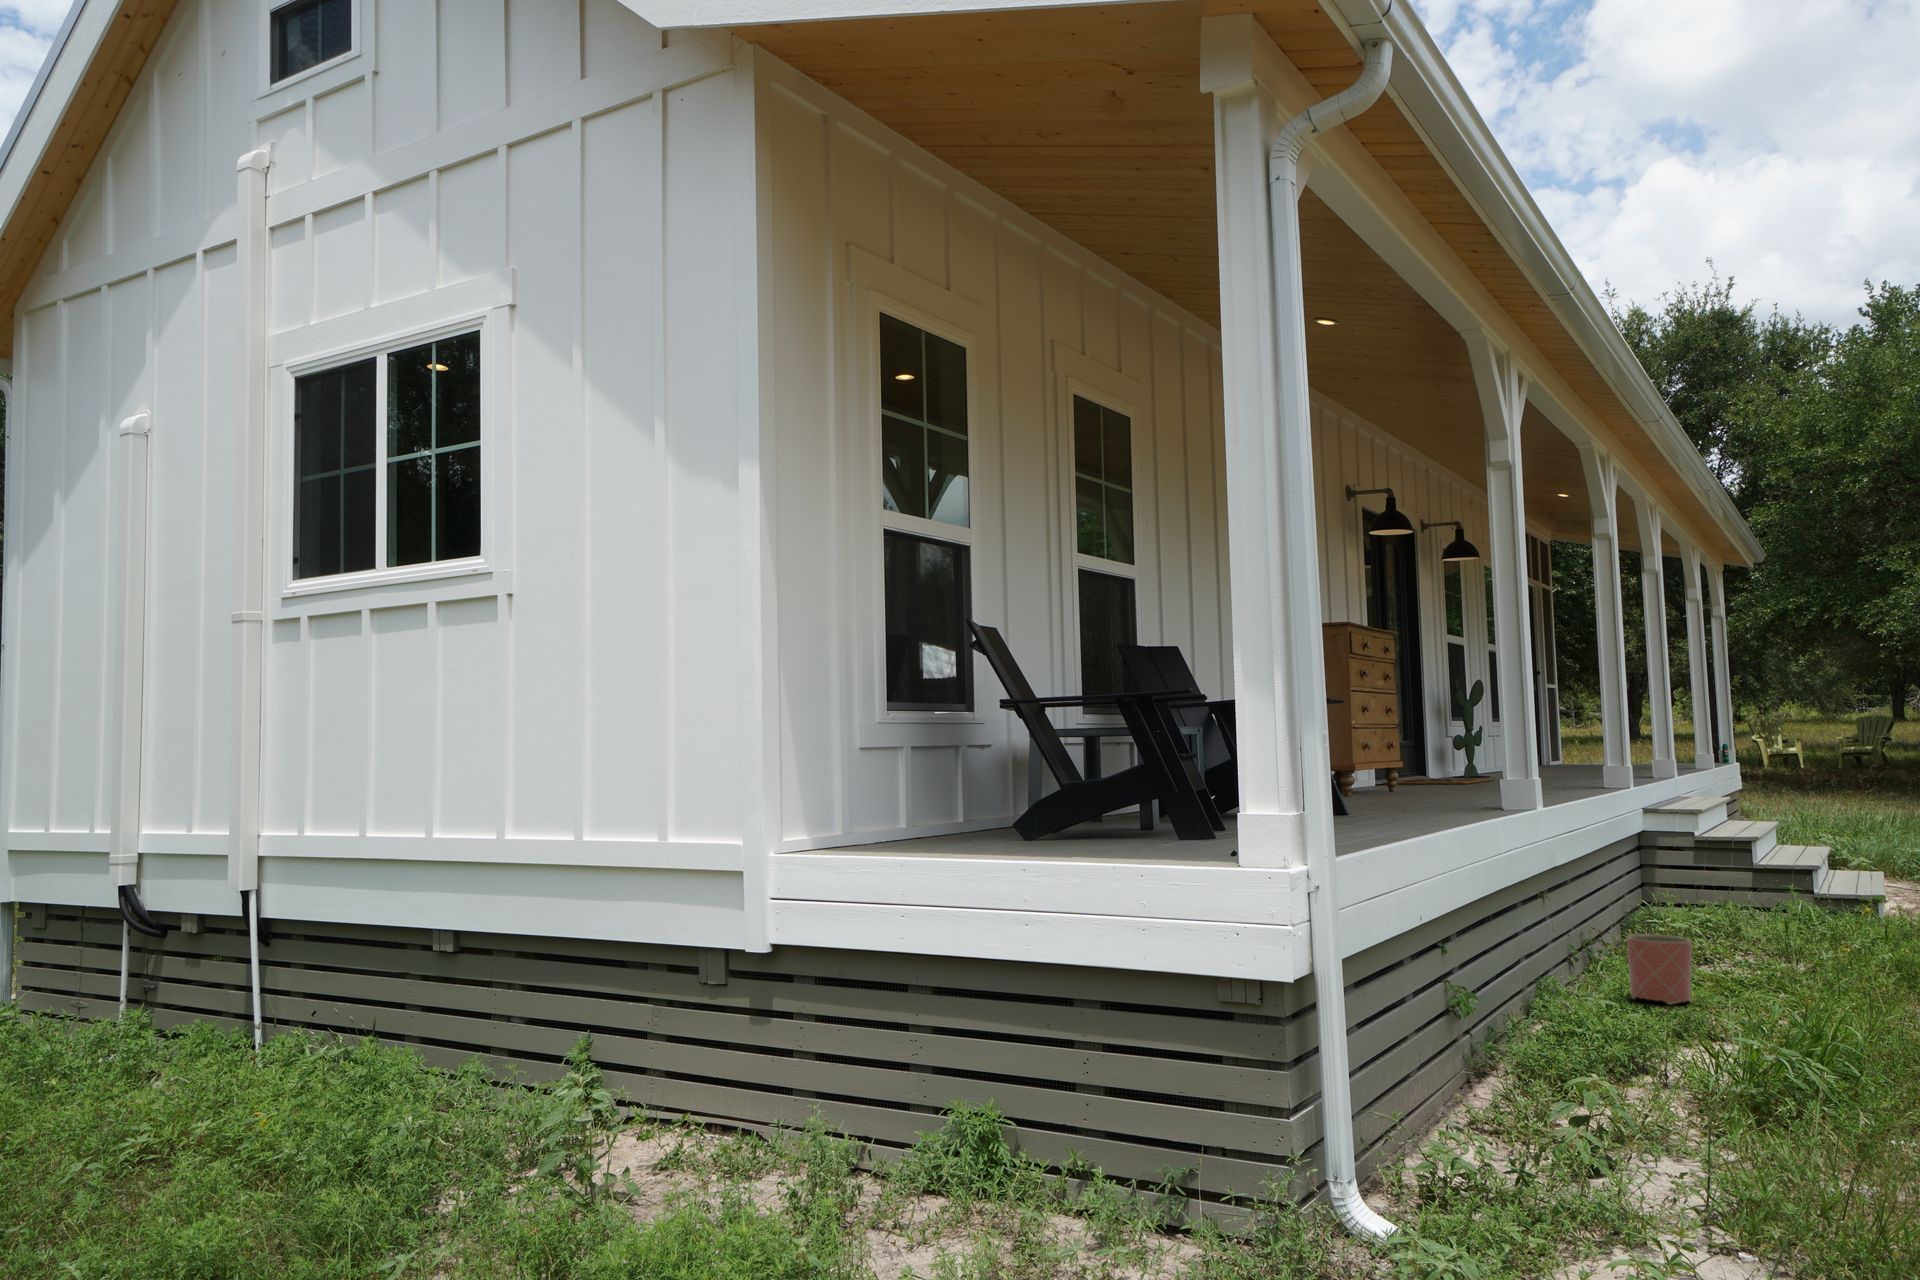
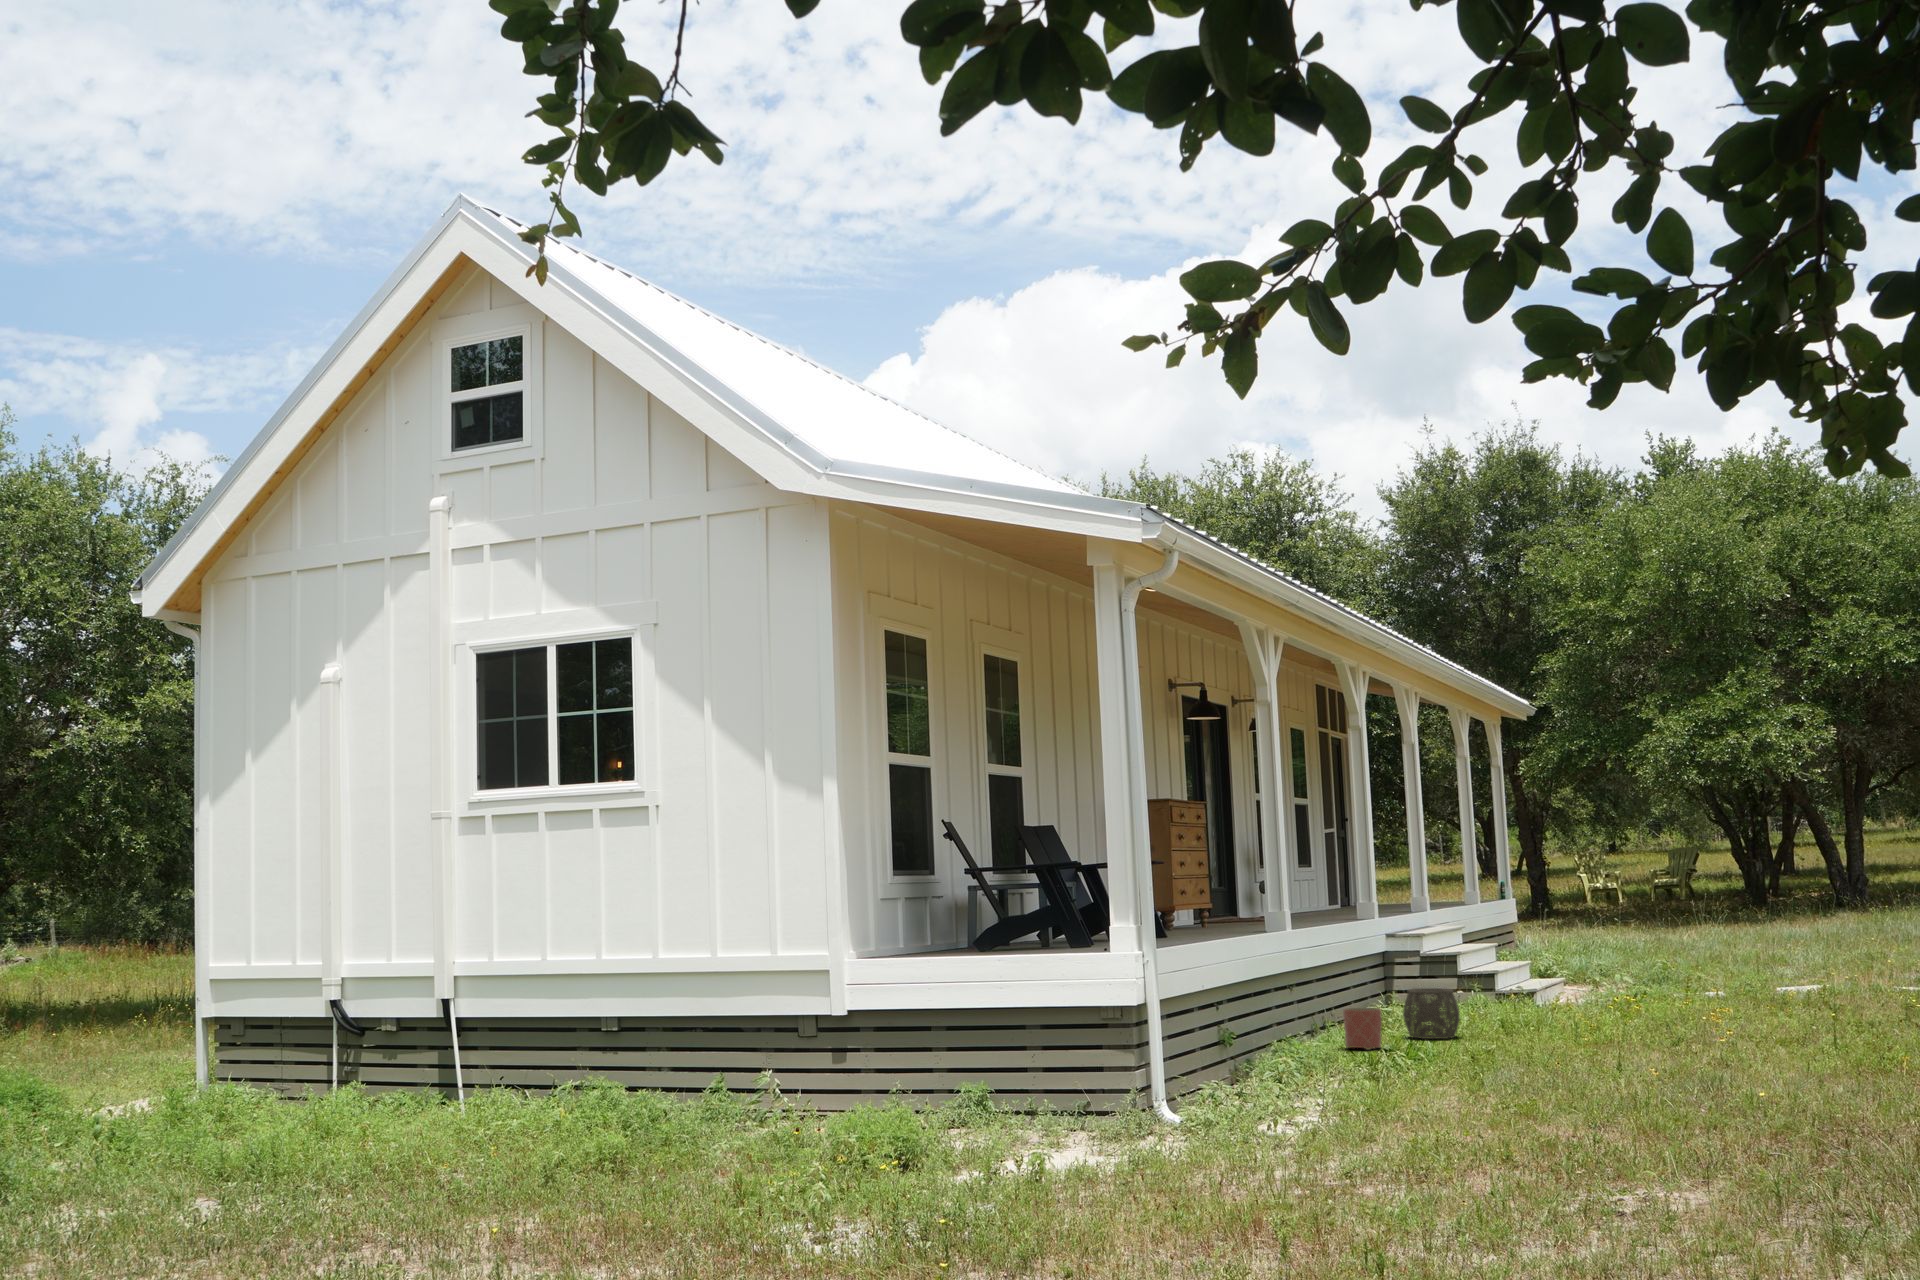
woven basket: none [1709,902,1805,983] -> present [1403,988,1460,1039]

